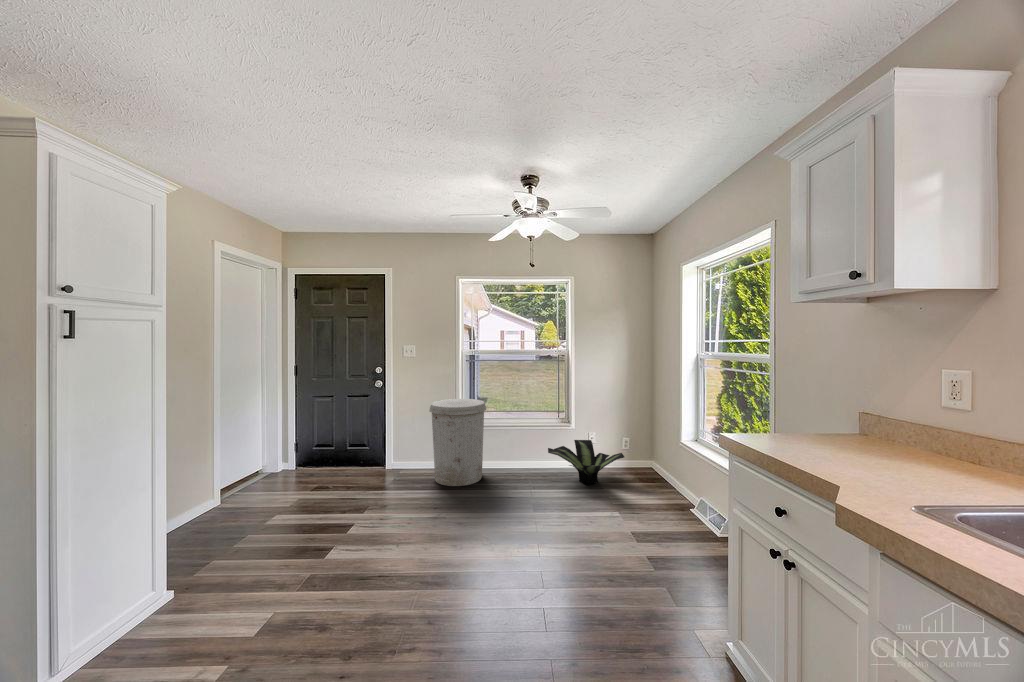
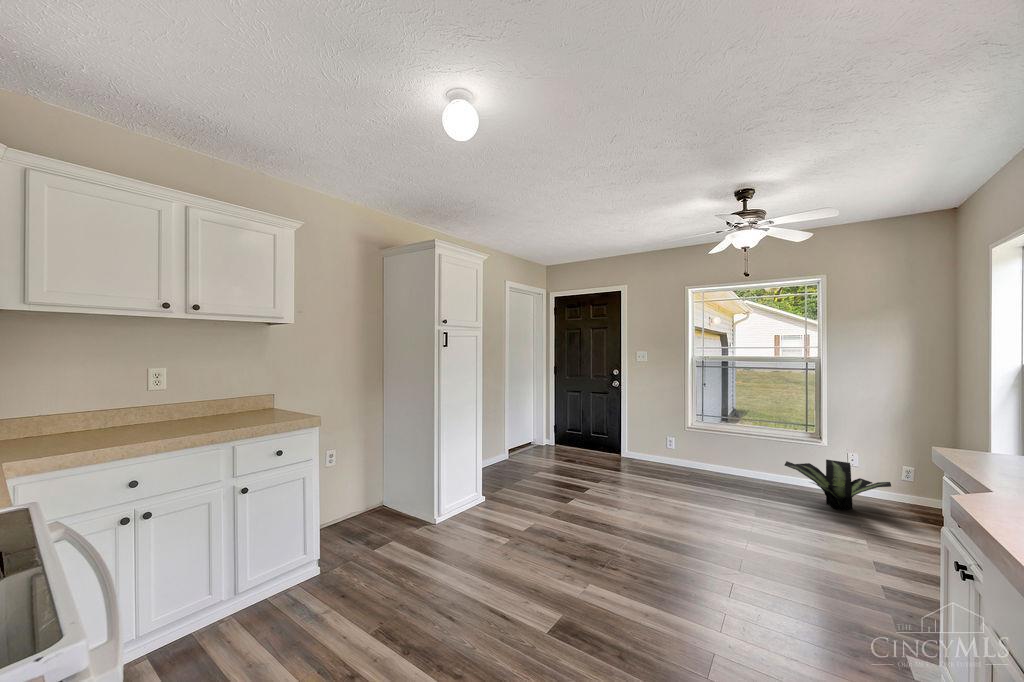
trash can: present [429,399,486,486] -> none [659,402,716,482]

